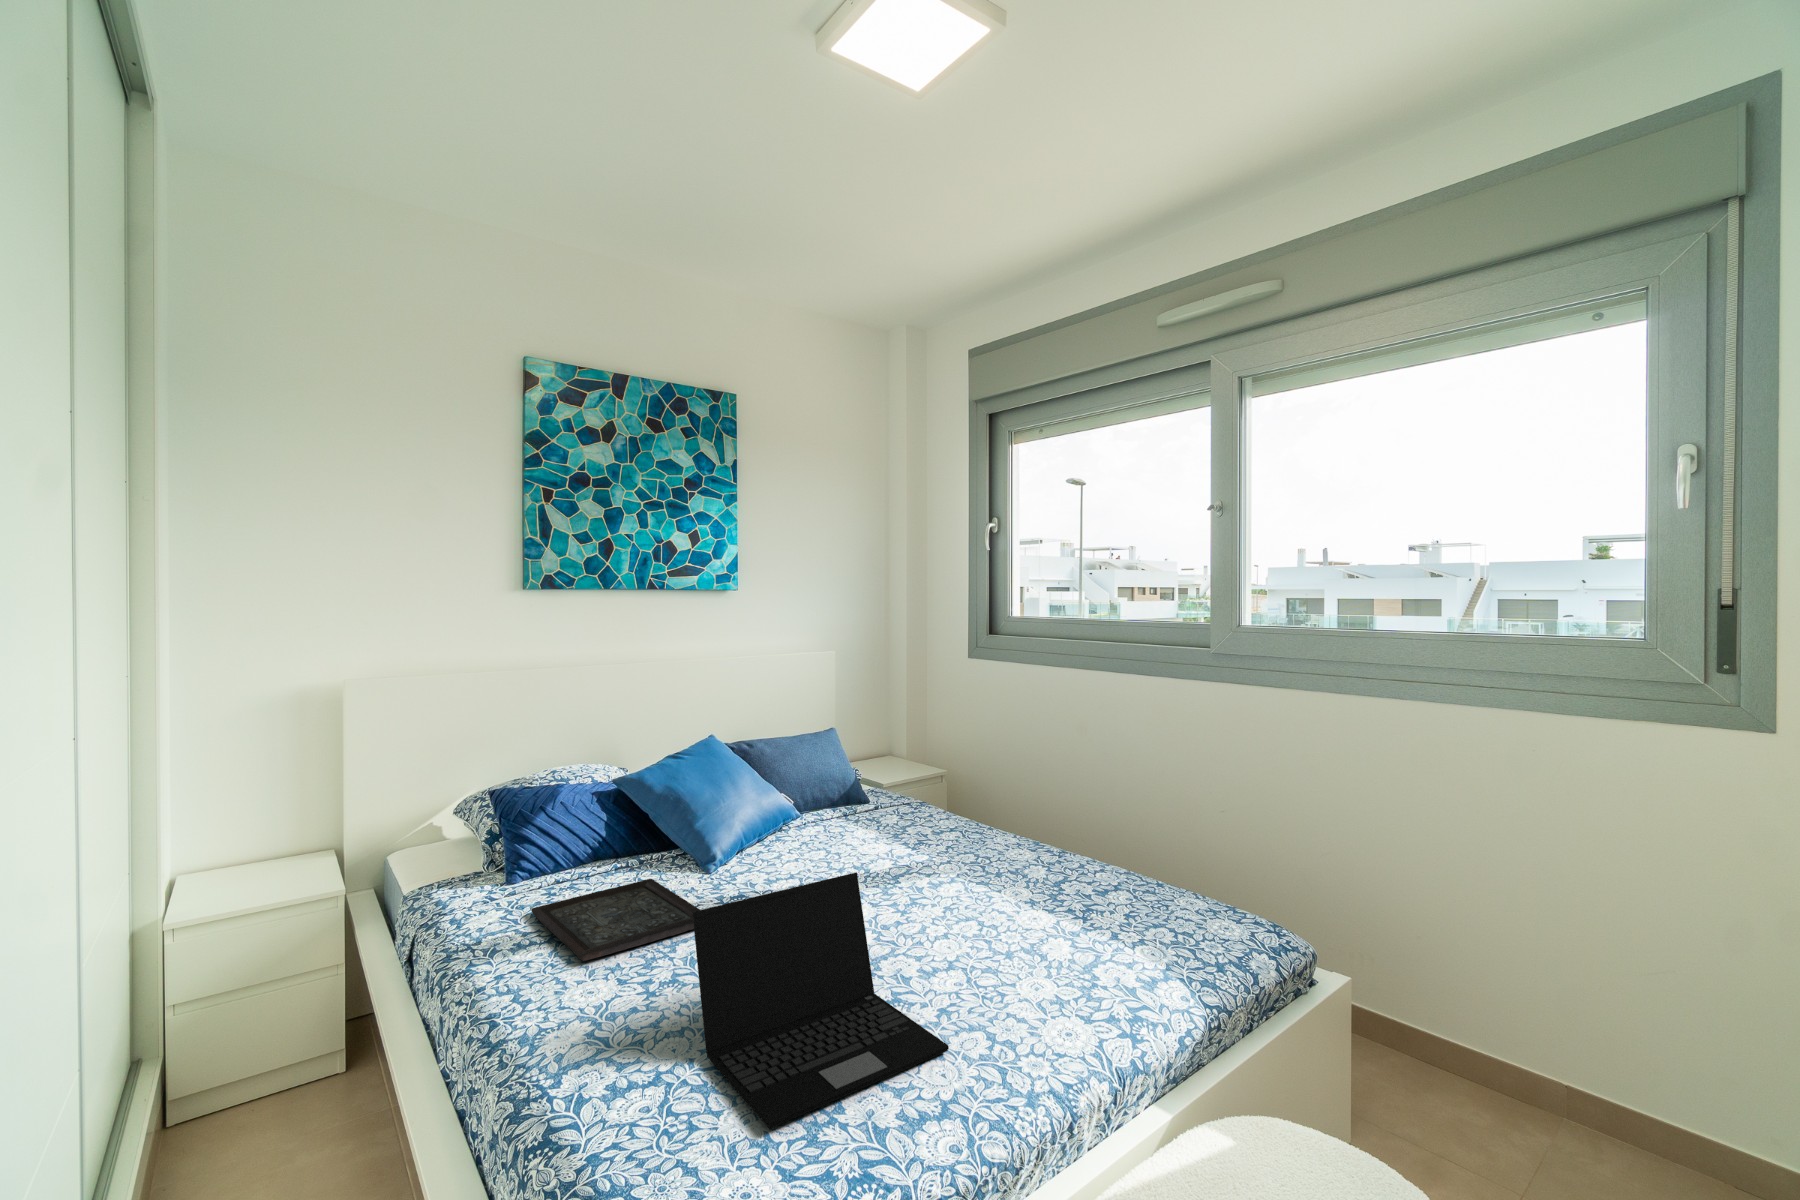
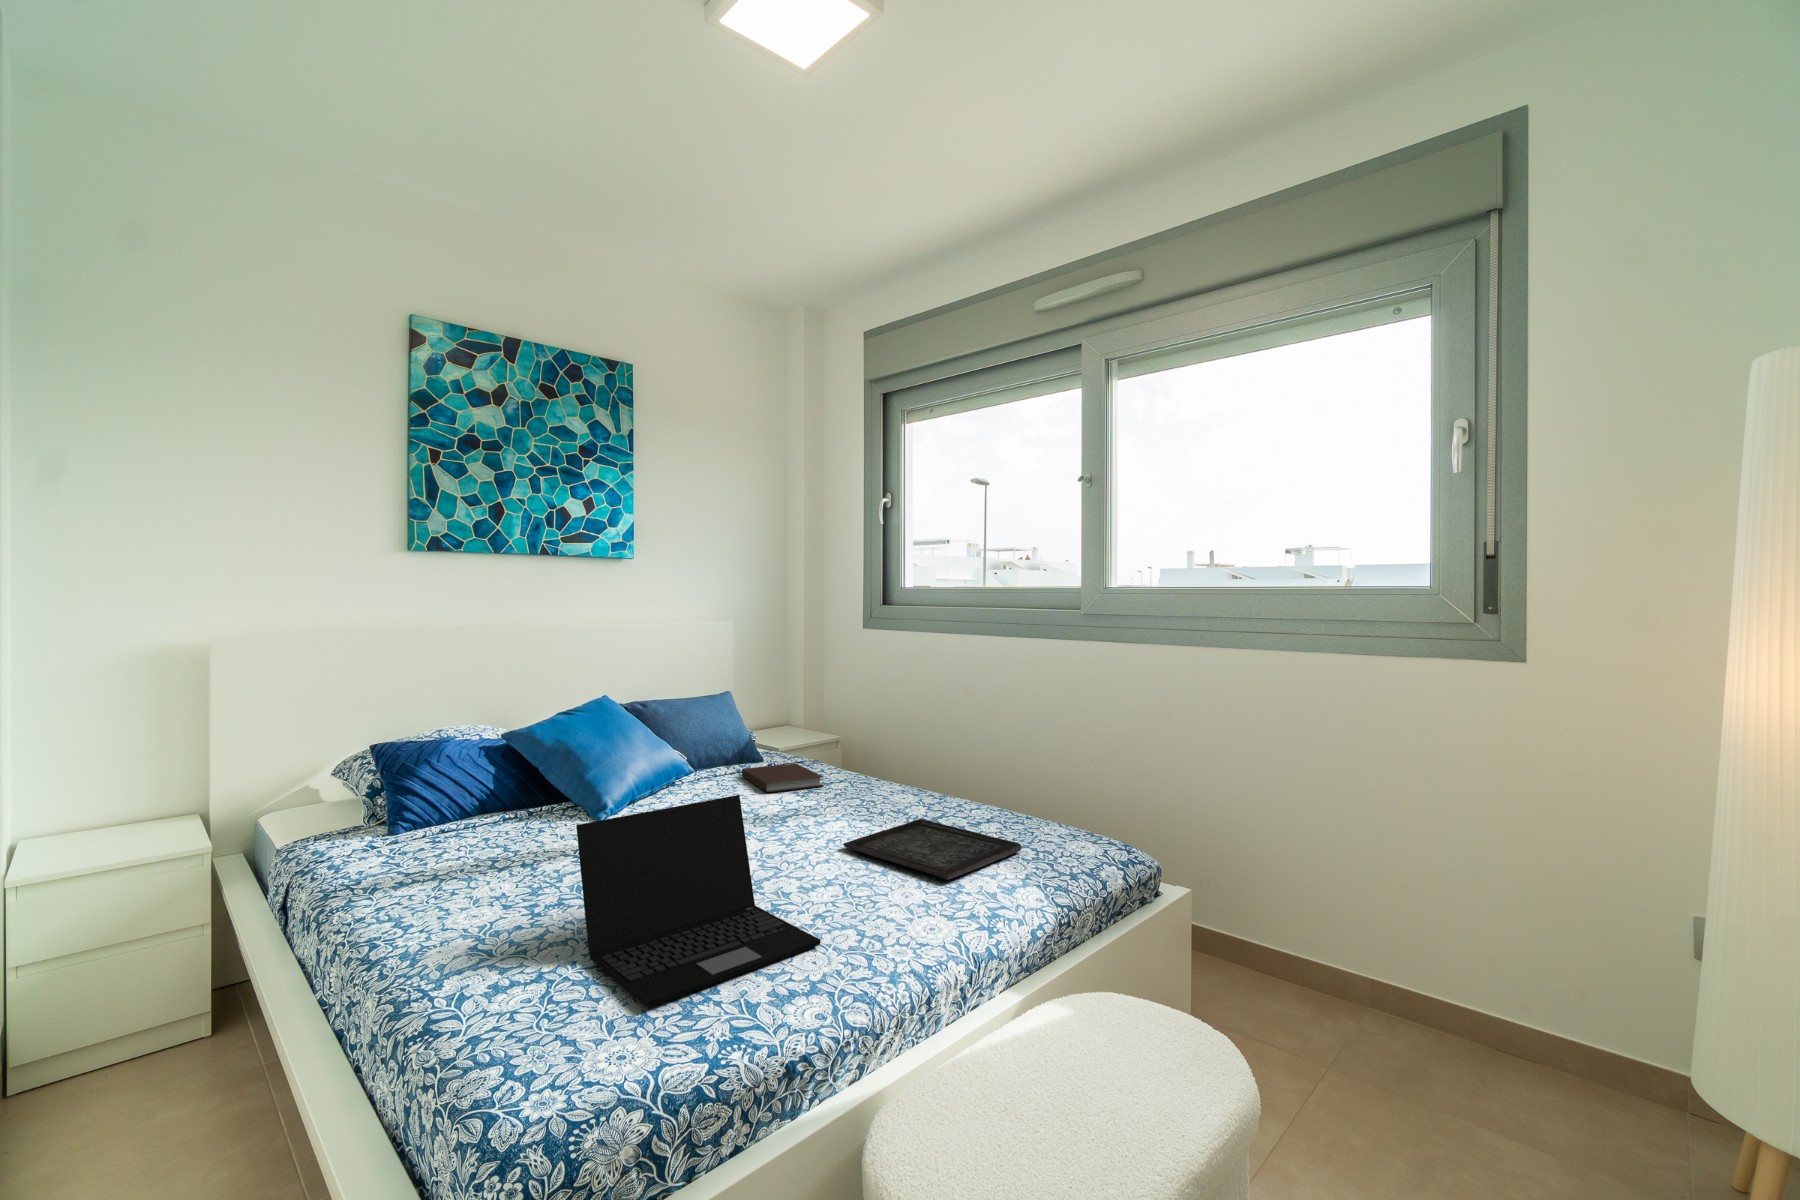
notebook: none [849,807,934,842] -> present [742,763,824,792]
tray: present [531,879,700,961] -> present [843,819,1021,880]

